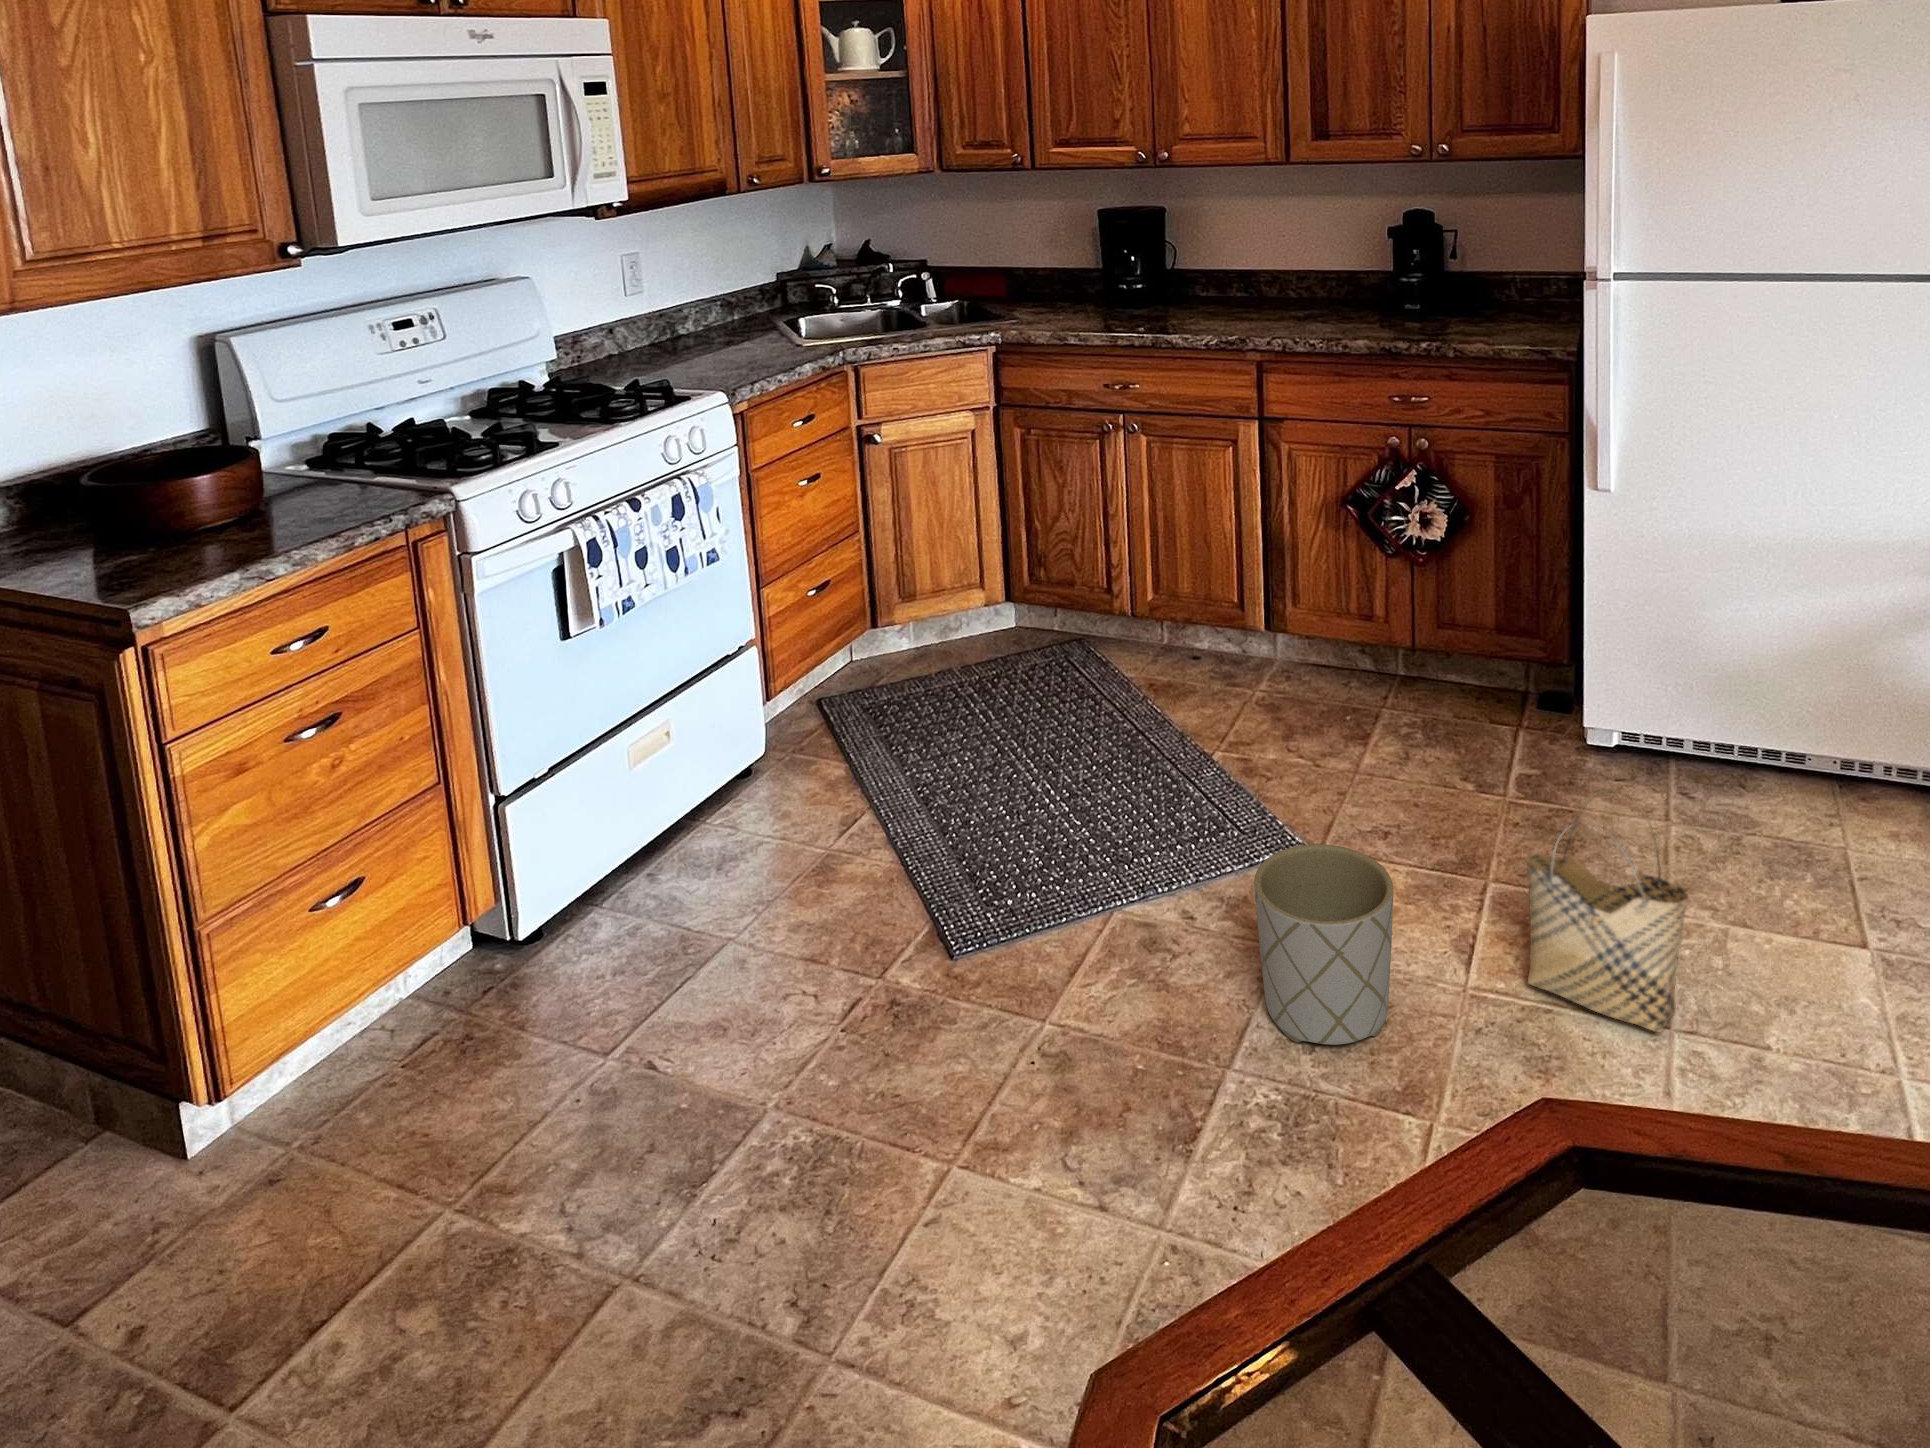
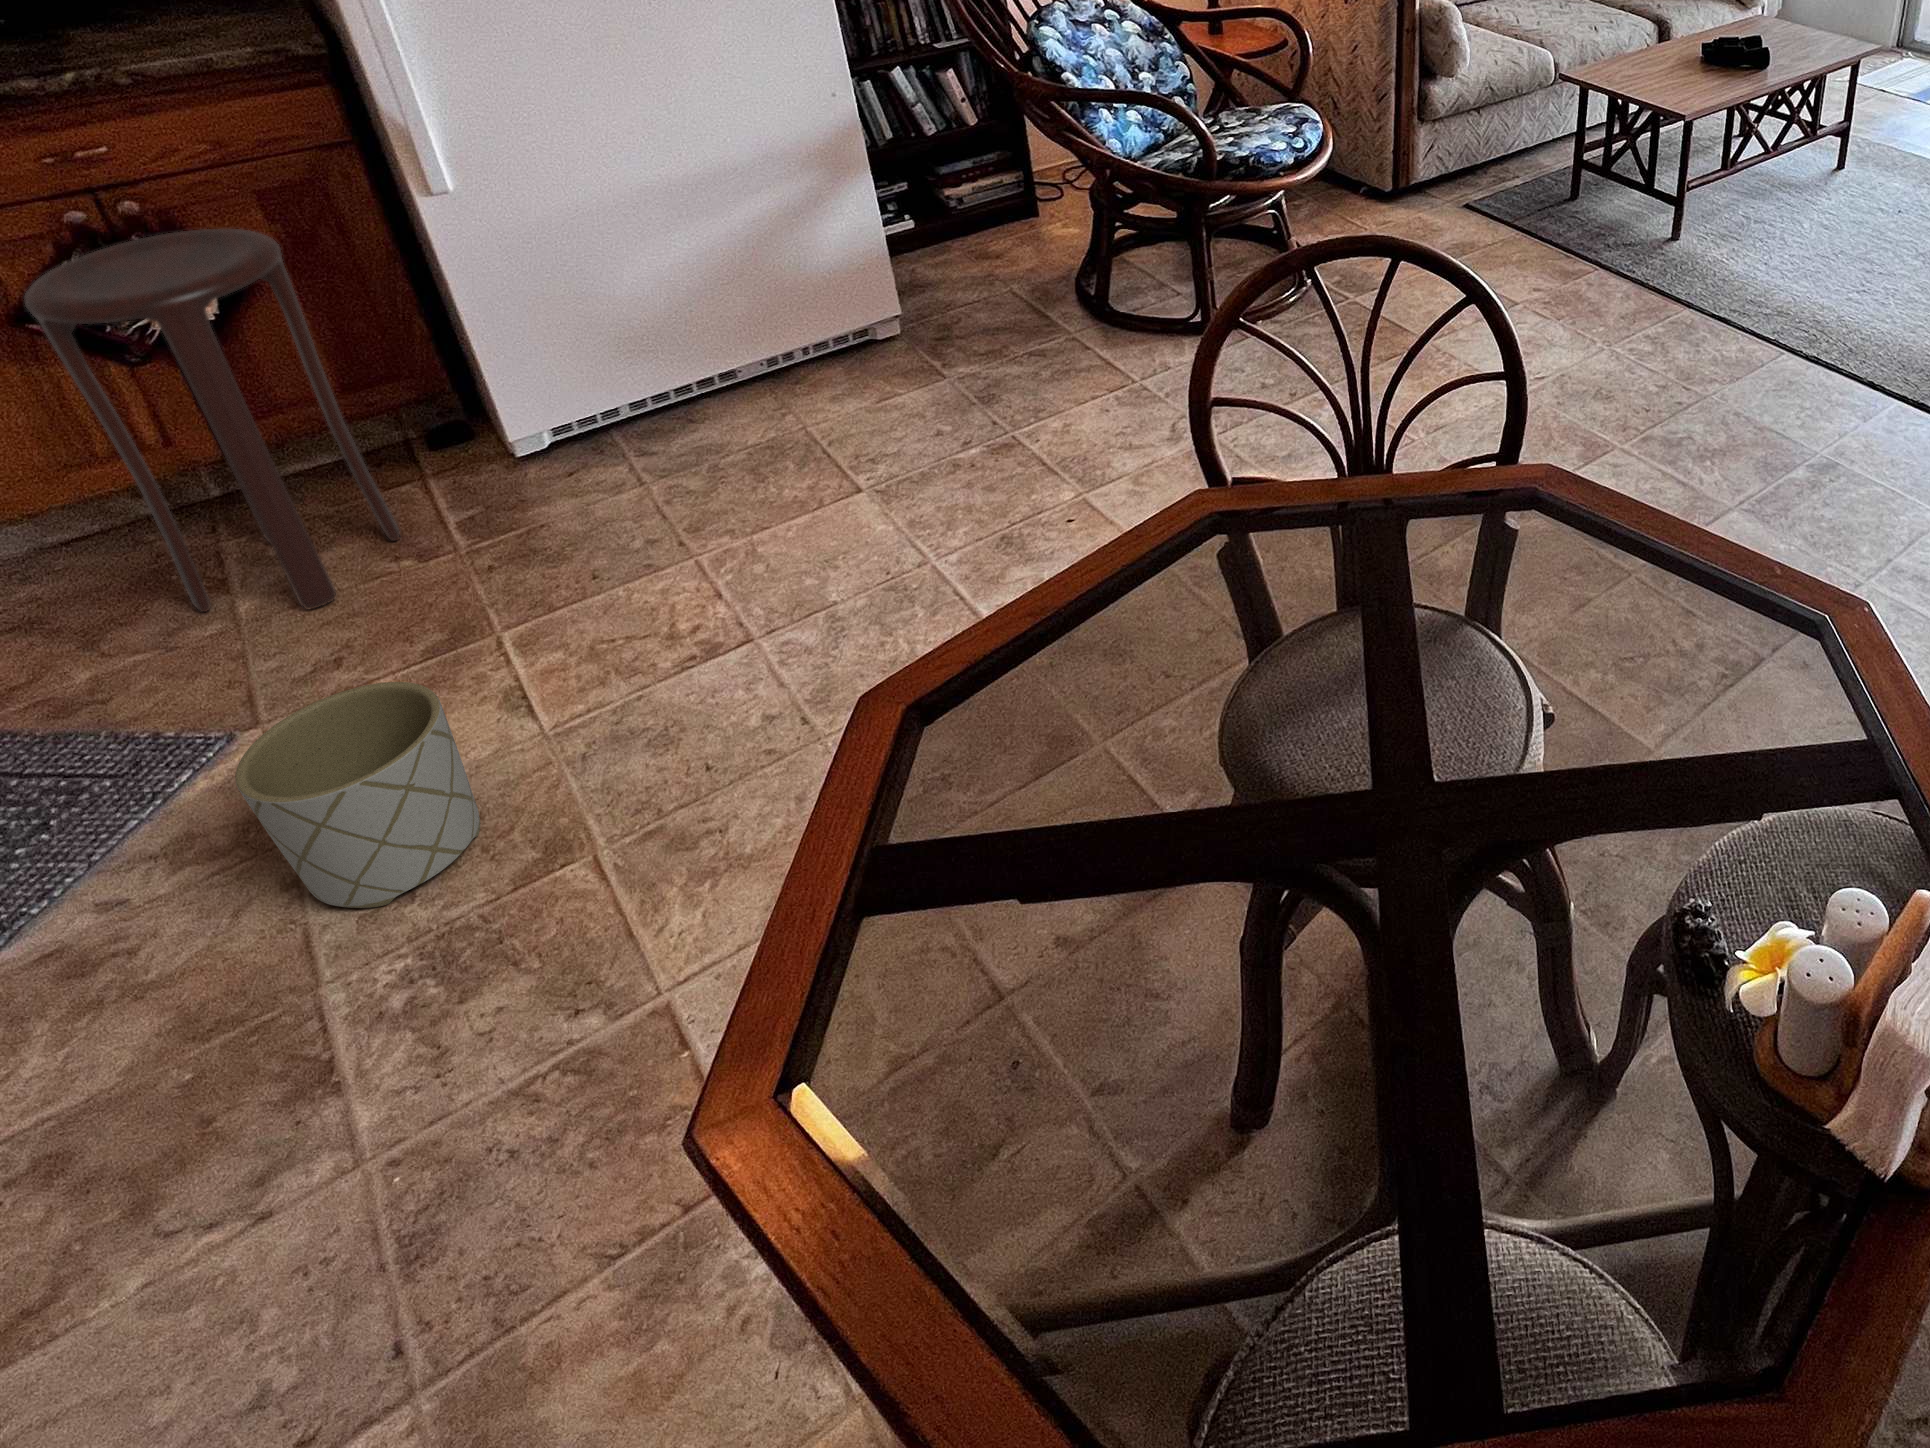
stool: none [1334,465,1481,787] -> present [25,229,400,612]
woven basket: present [1525,789,1688,1033] -> none [557,475,751,691]

